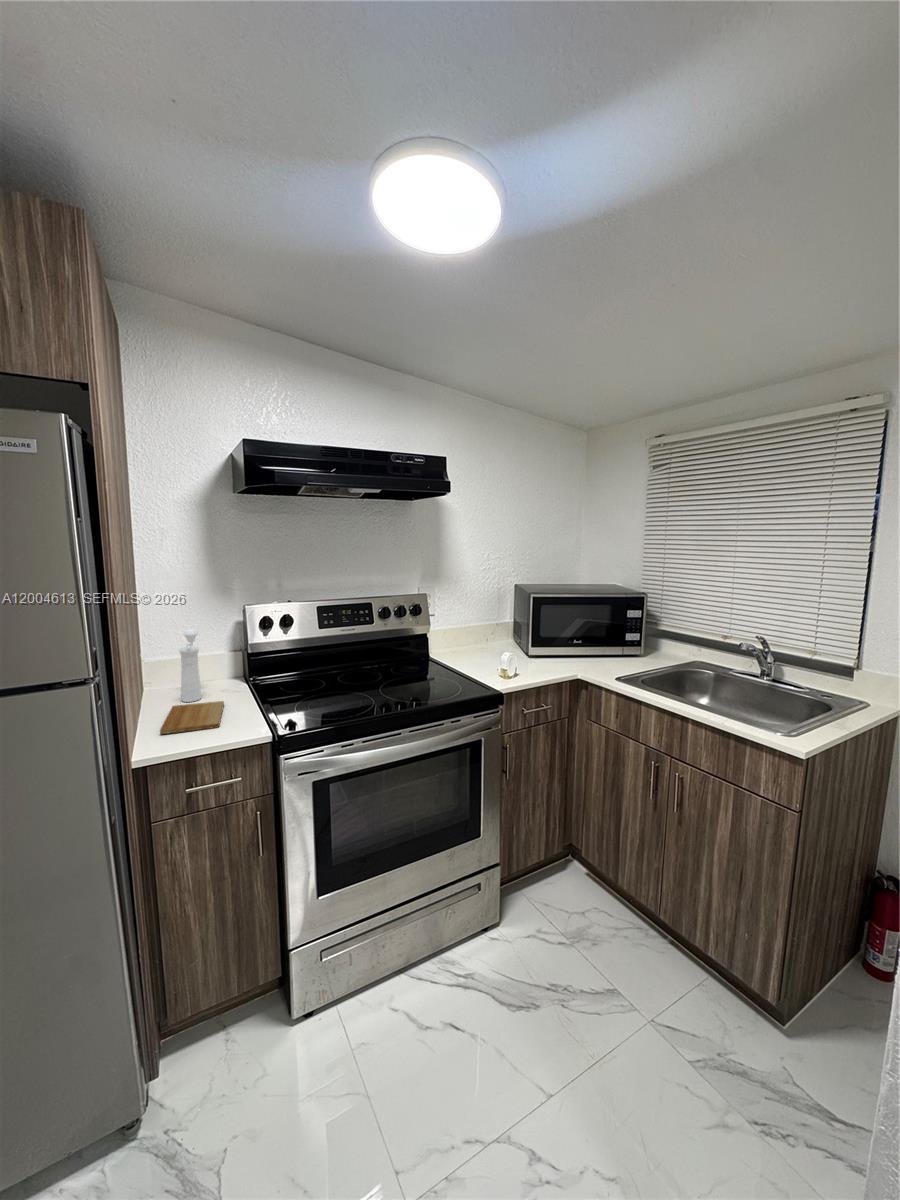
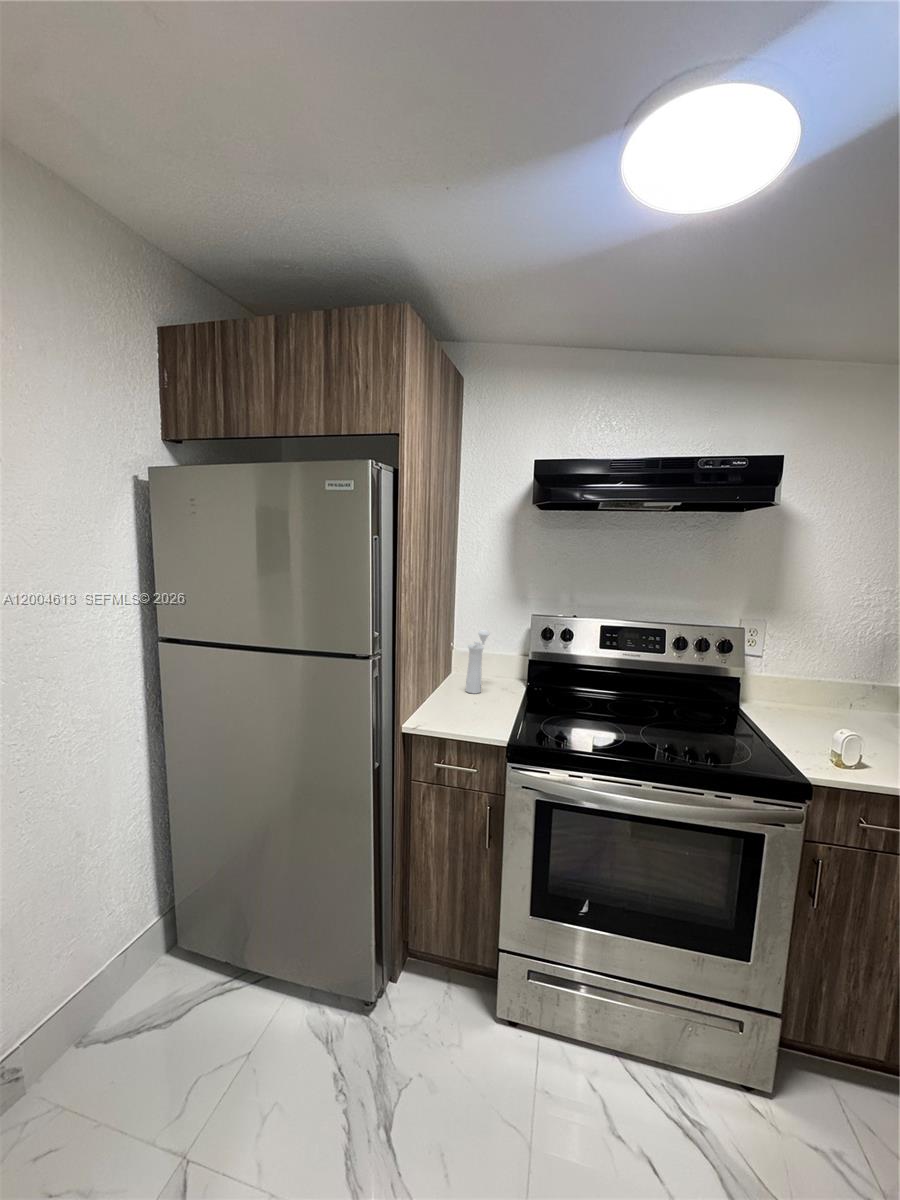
cutting board: present [160,701,224,734] -> none [432,693,493,720]

